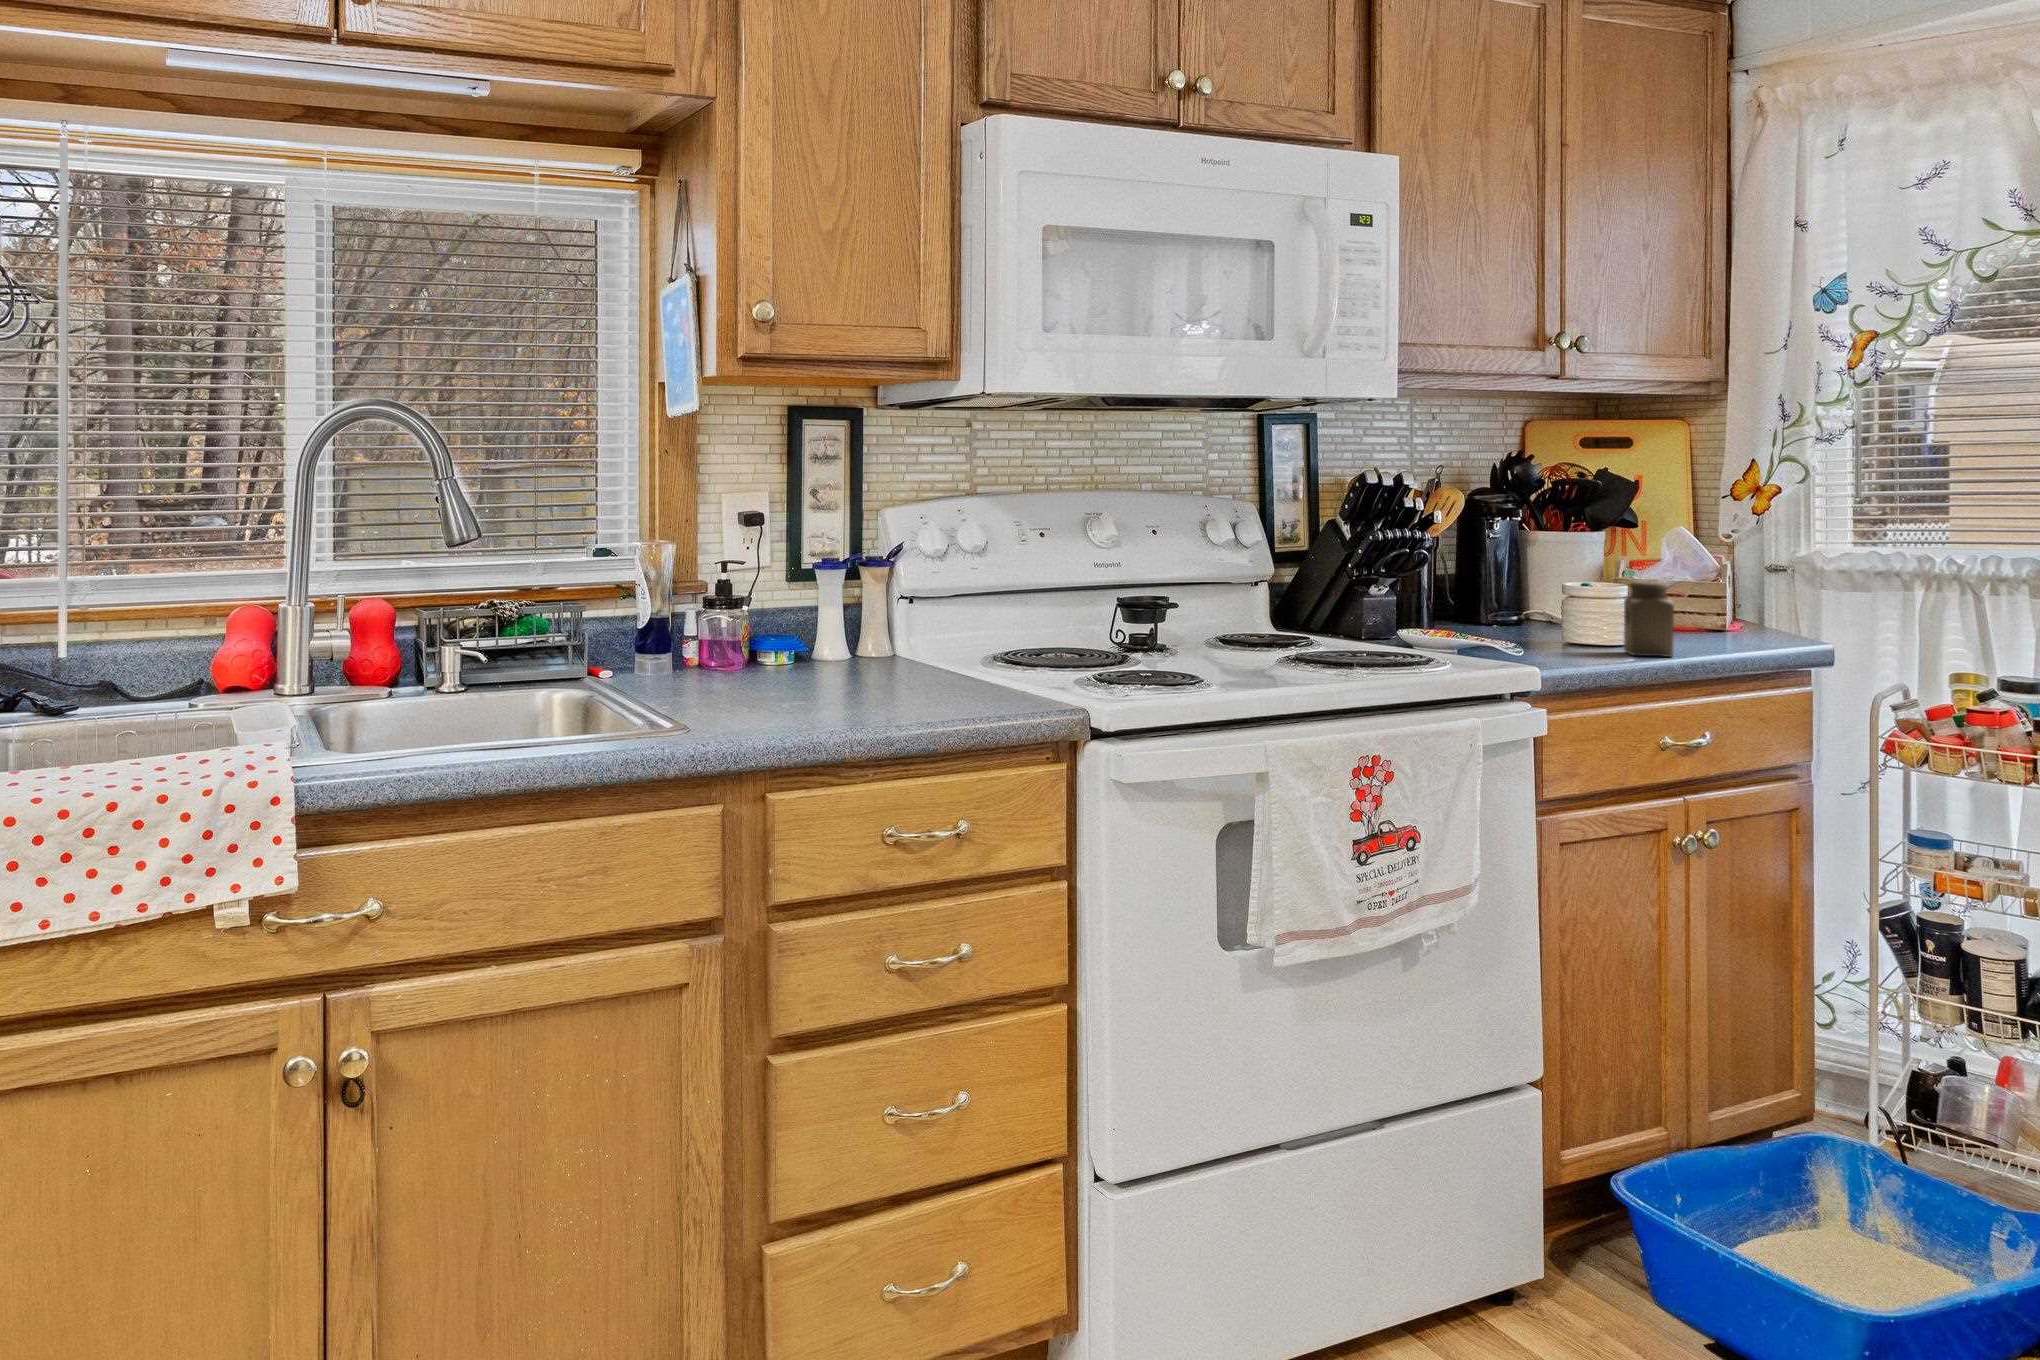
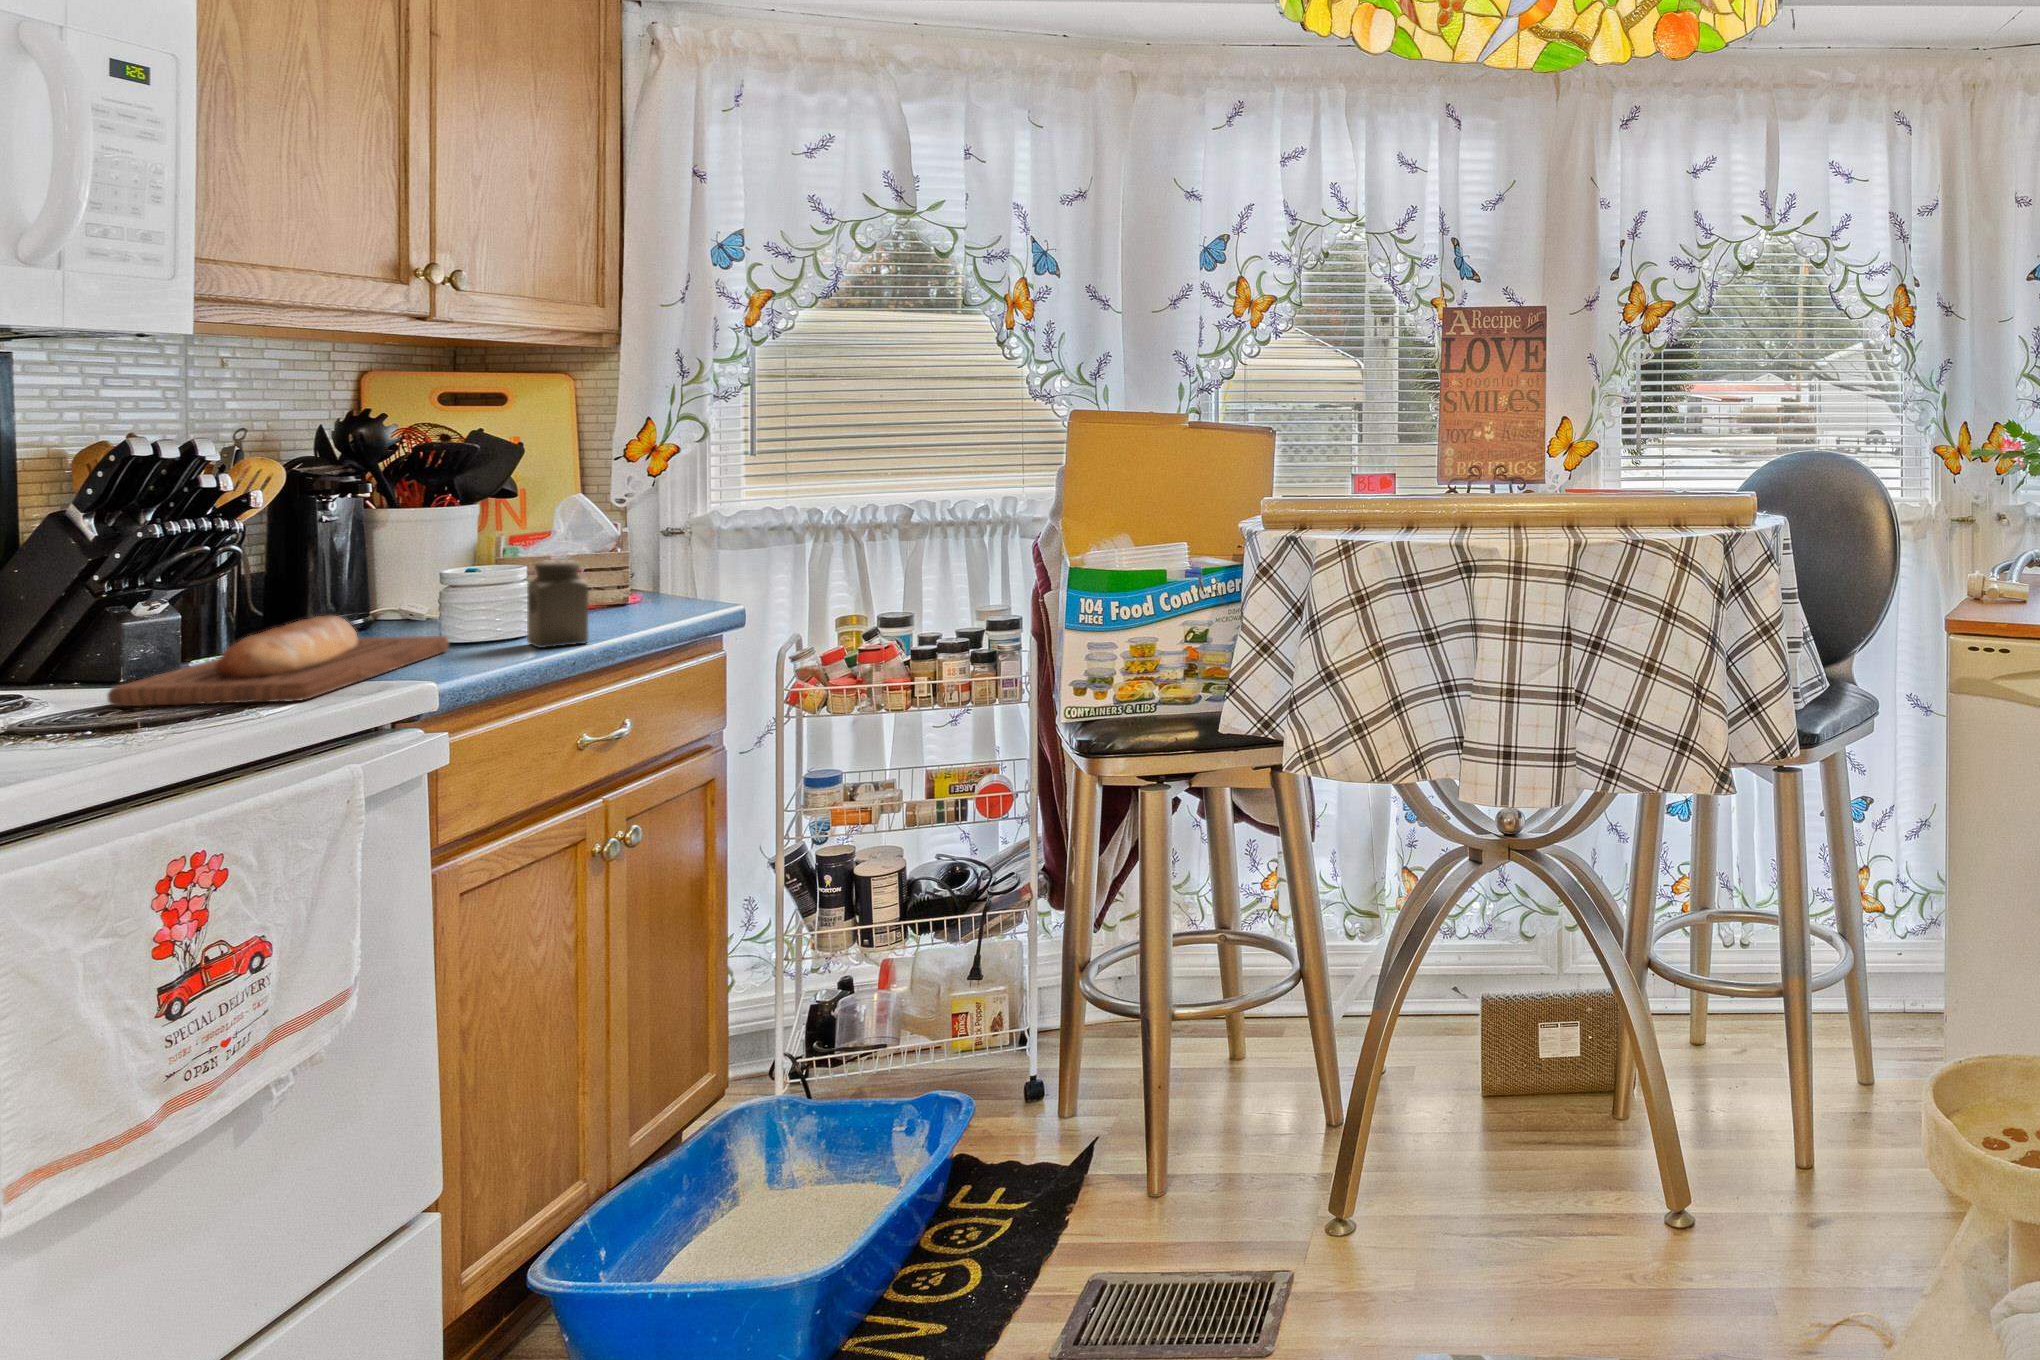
bread loaf: none [1343,609,1562,666] -> present [107,615,448,706]

